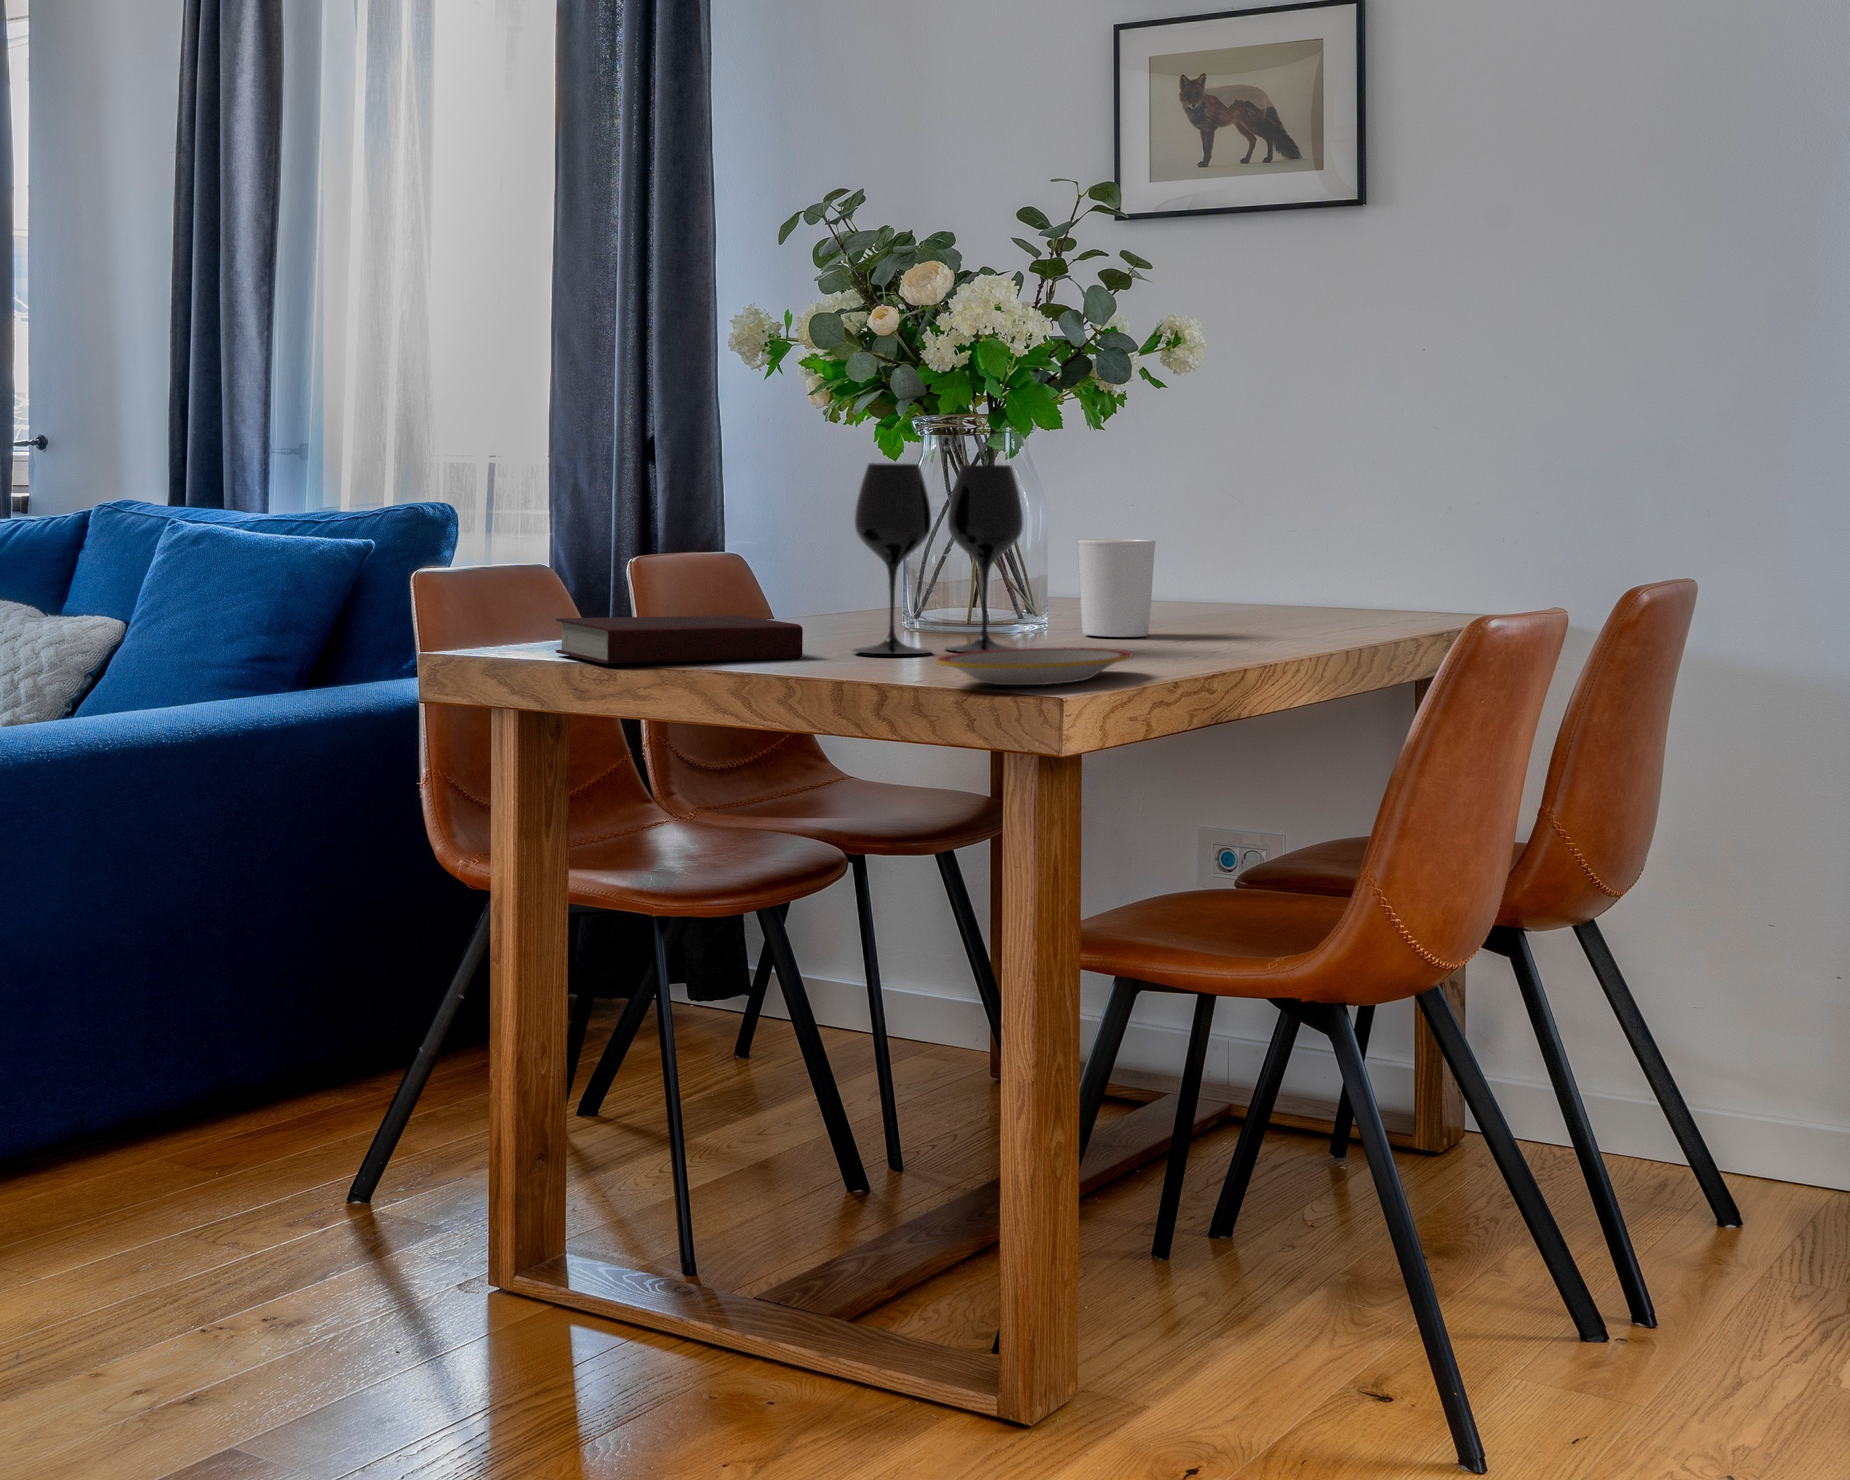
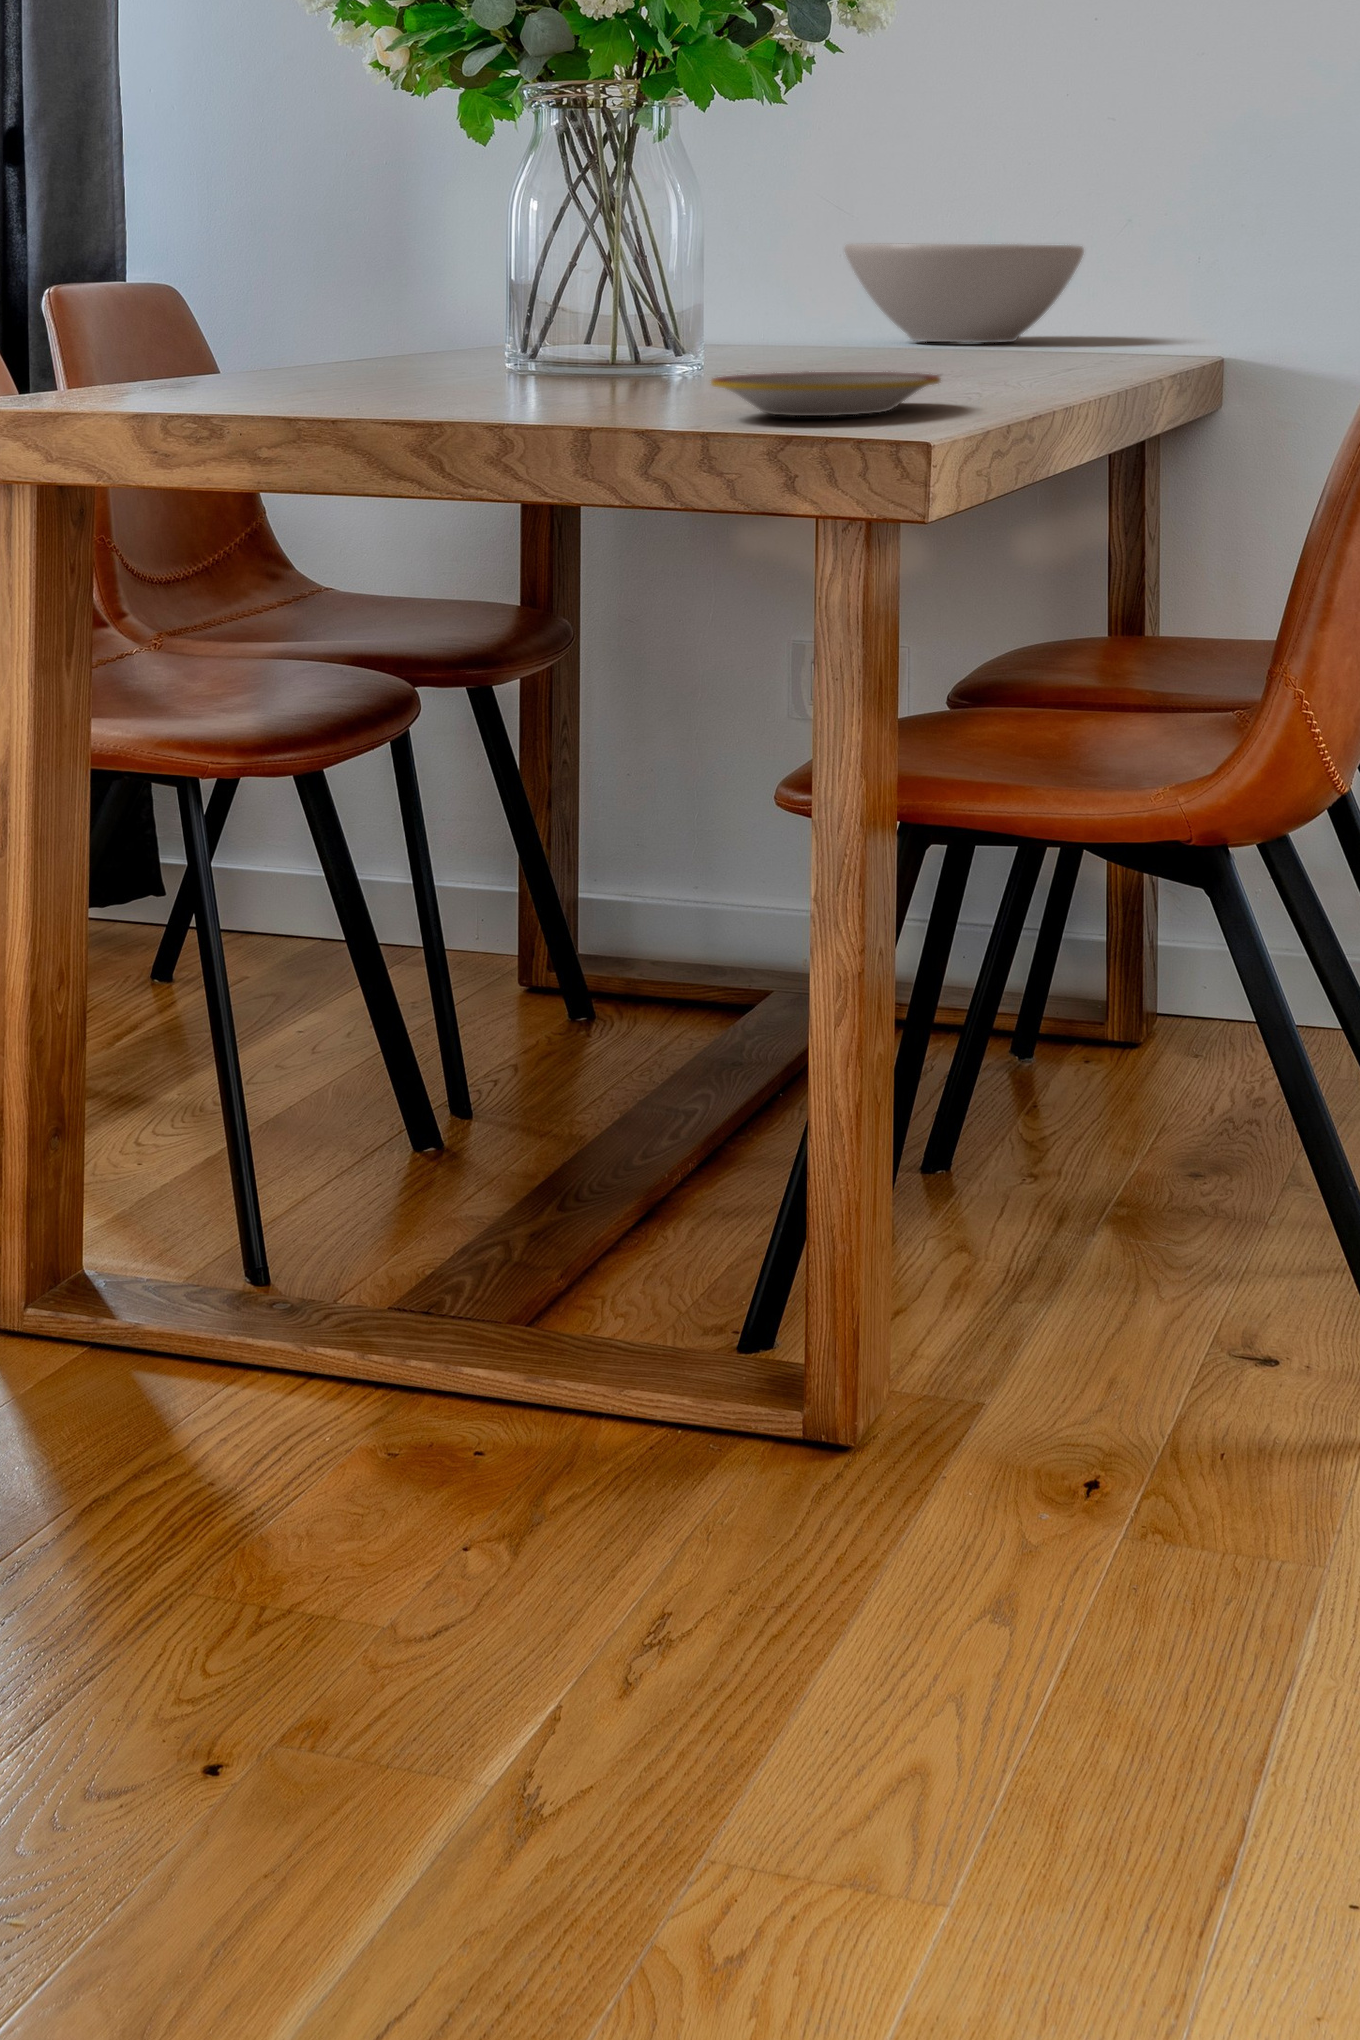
wine glass: present [853,463,1023,654] -> none [497,128,722,392]
bowl: none [1227,526,1419,605] -> present [845,243,1084,343]
candle holder: present [1077,539,1156,637] -> none [748,244,851,373]
book: present [556,615,803,664] -> none [76,347,444,408]

